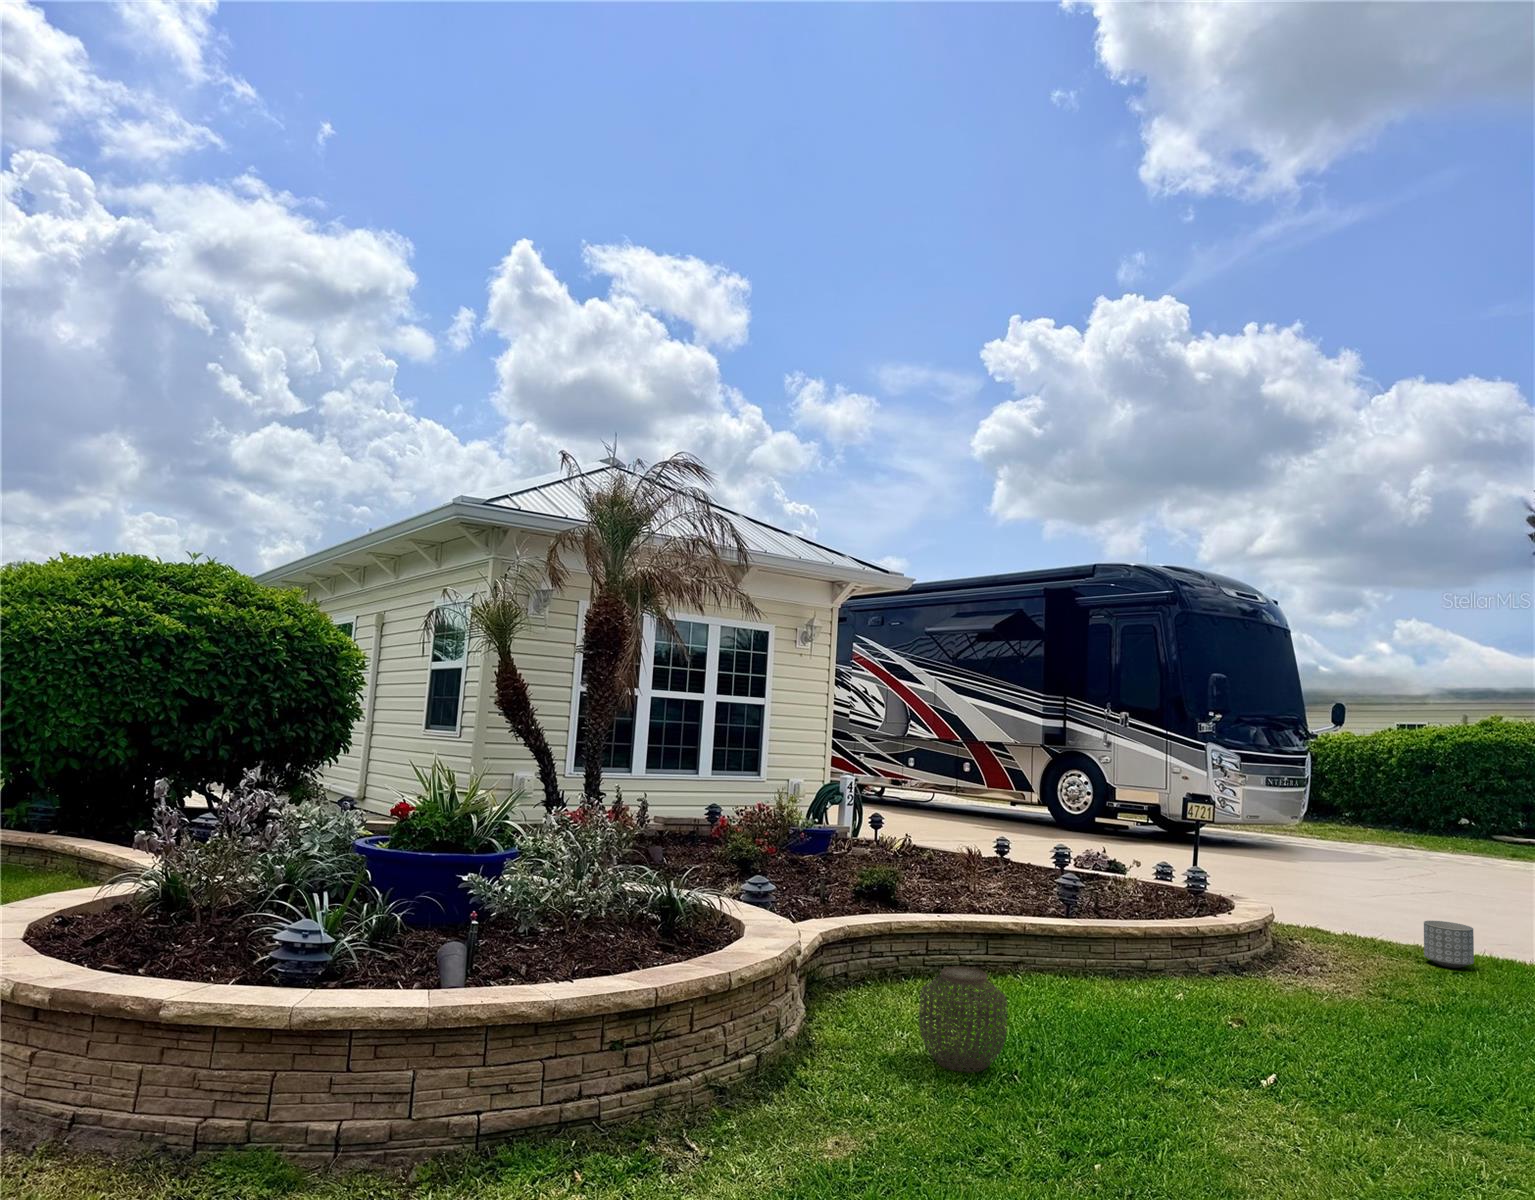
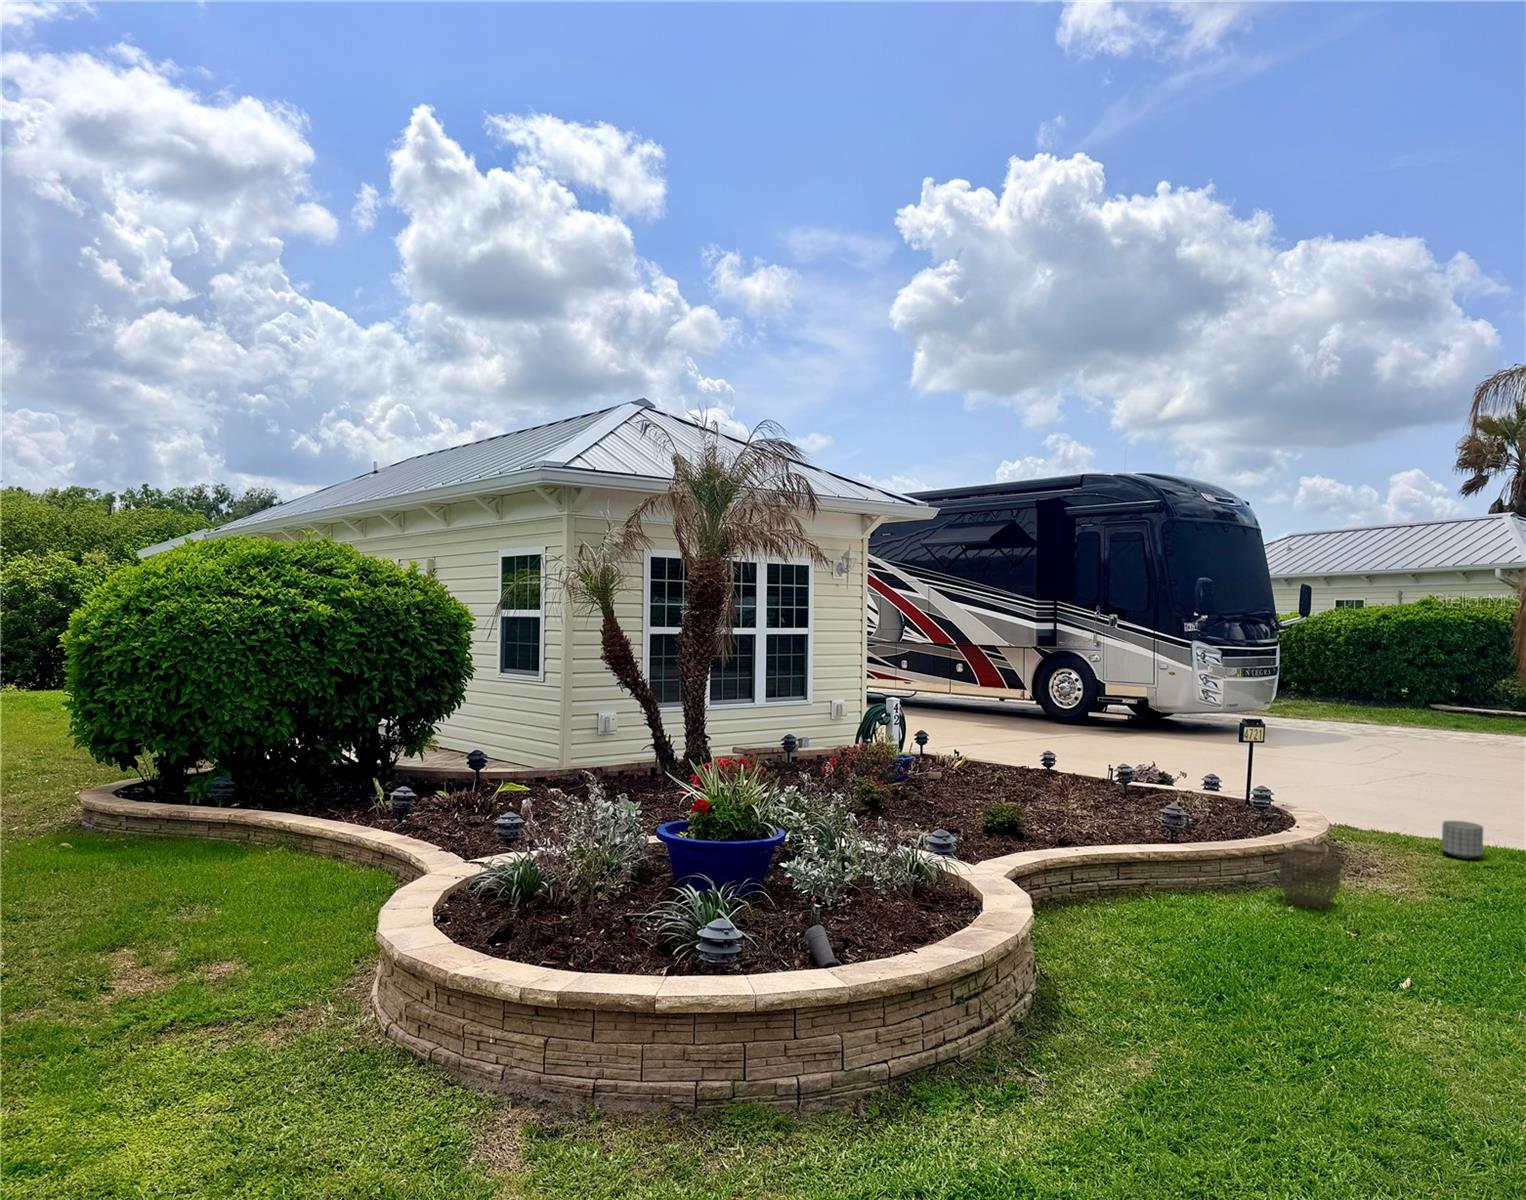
woven basket: present [919,967,1007,1072] -> present [1279,843,1340,907]

